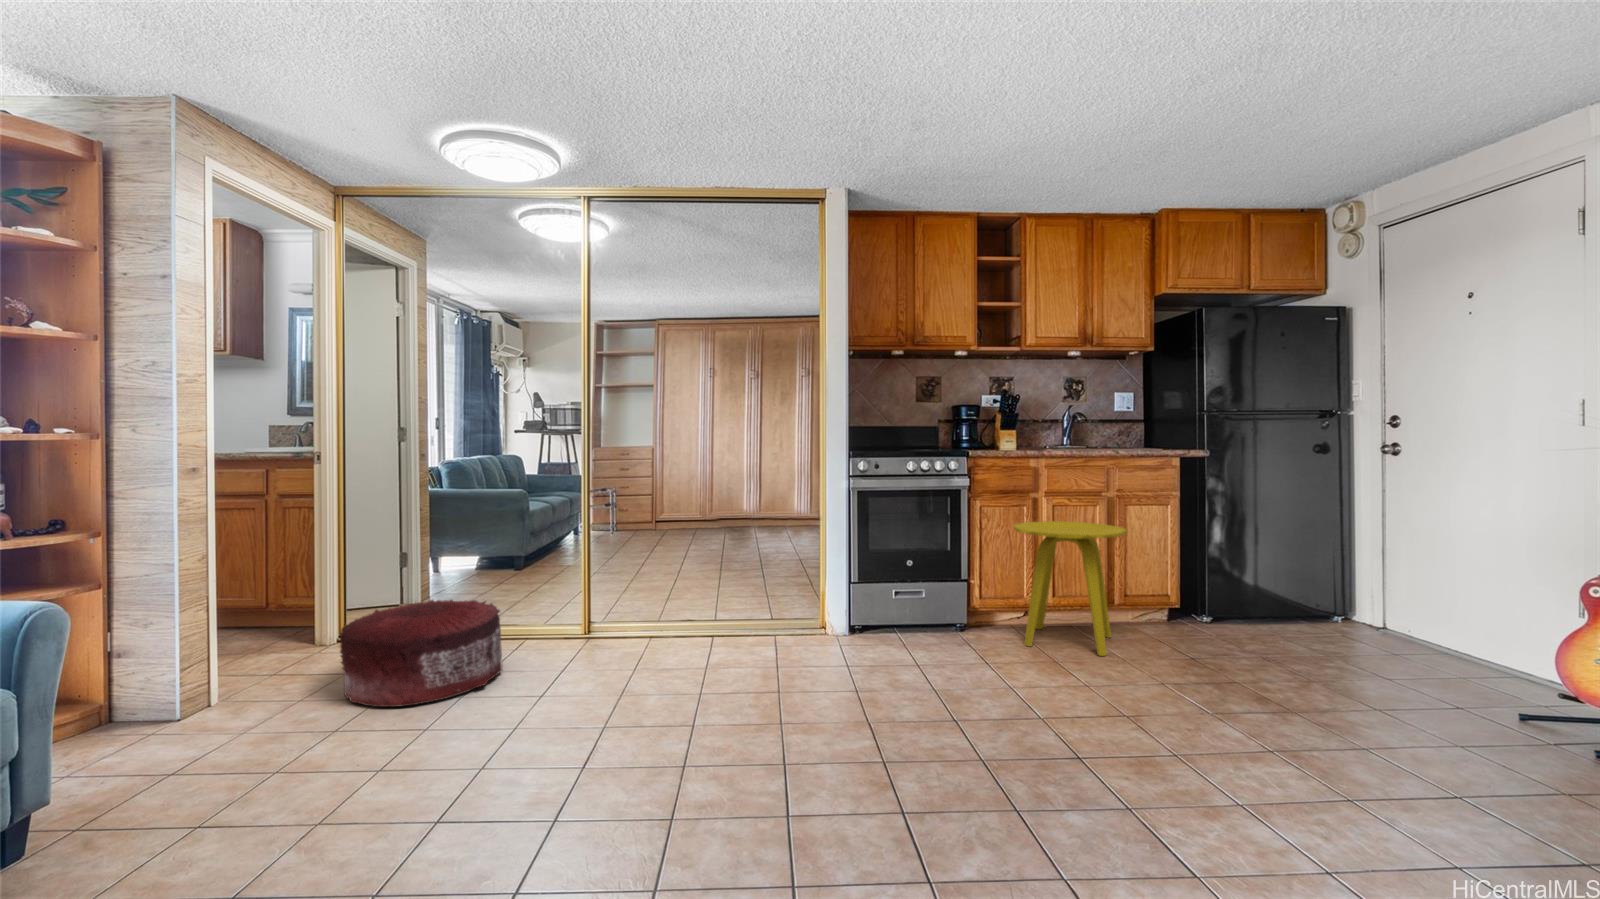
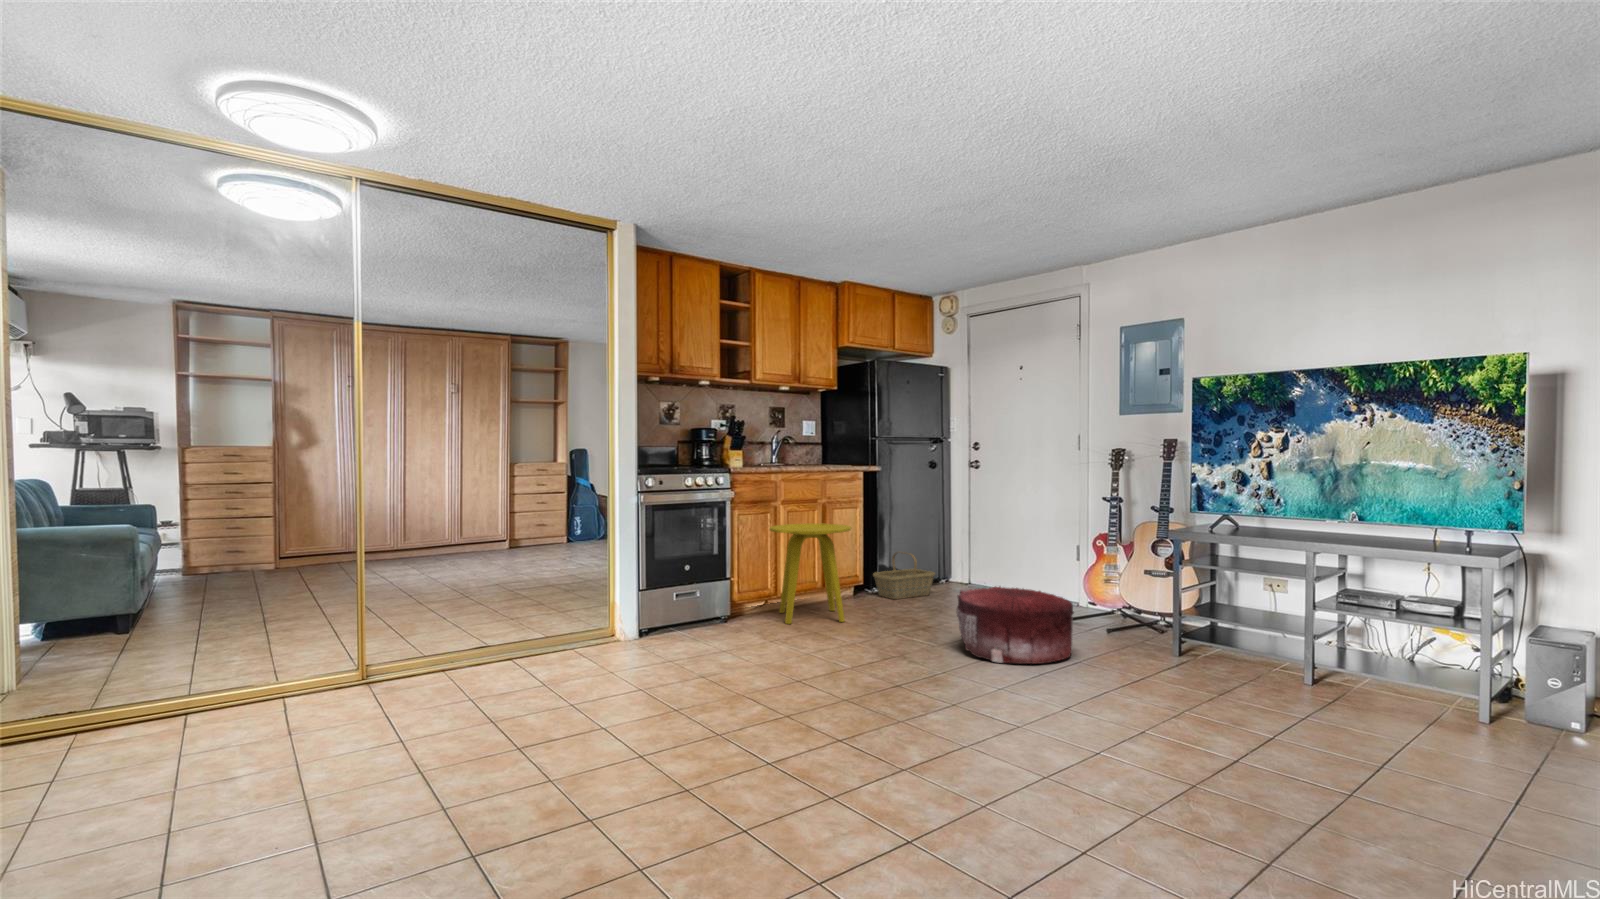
basket: none [1193,569,1298,635] -> present [873,552,935,599]
pouf: present [340,600,503,707] -> present [956,586,1074,664]

